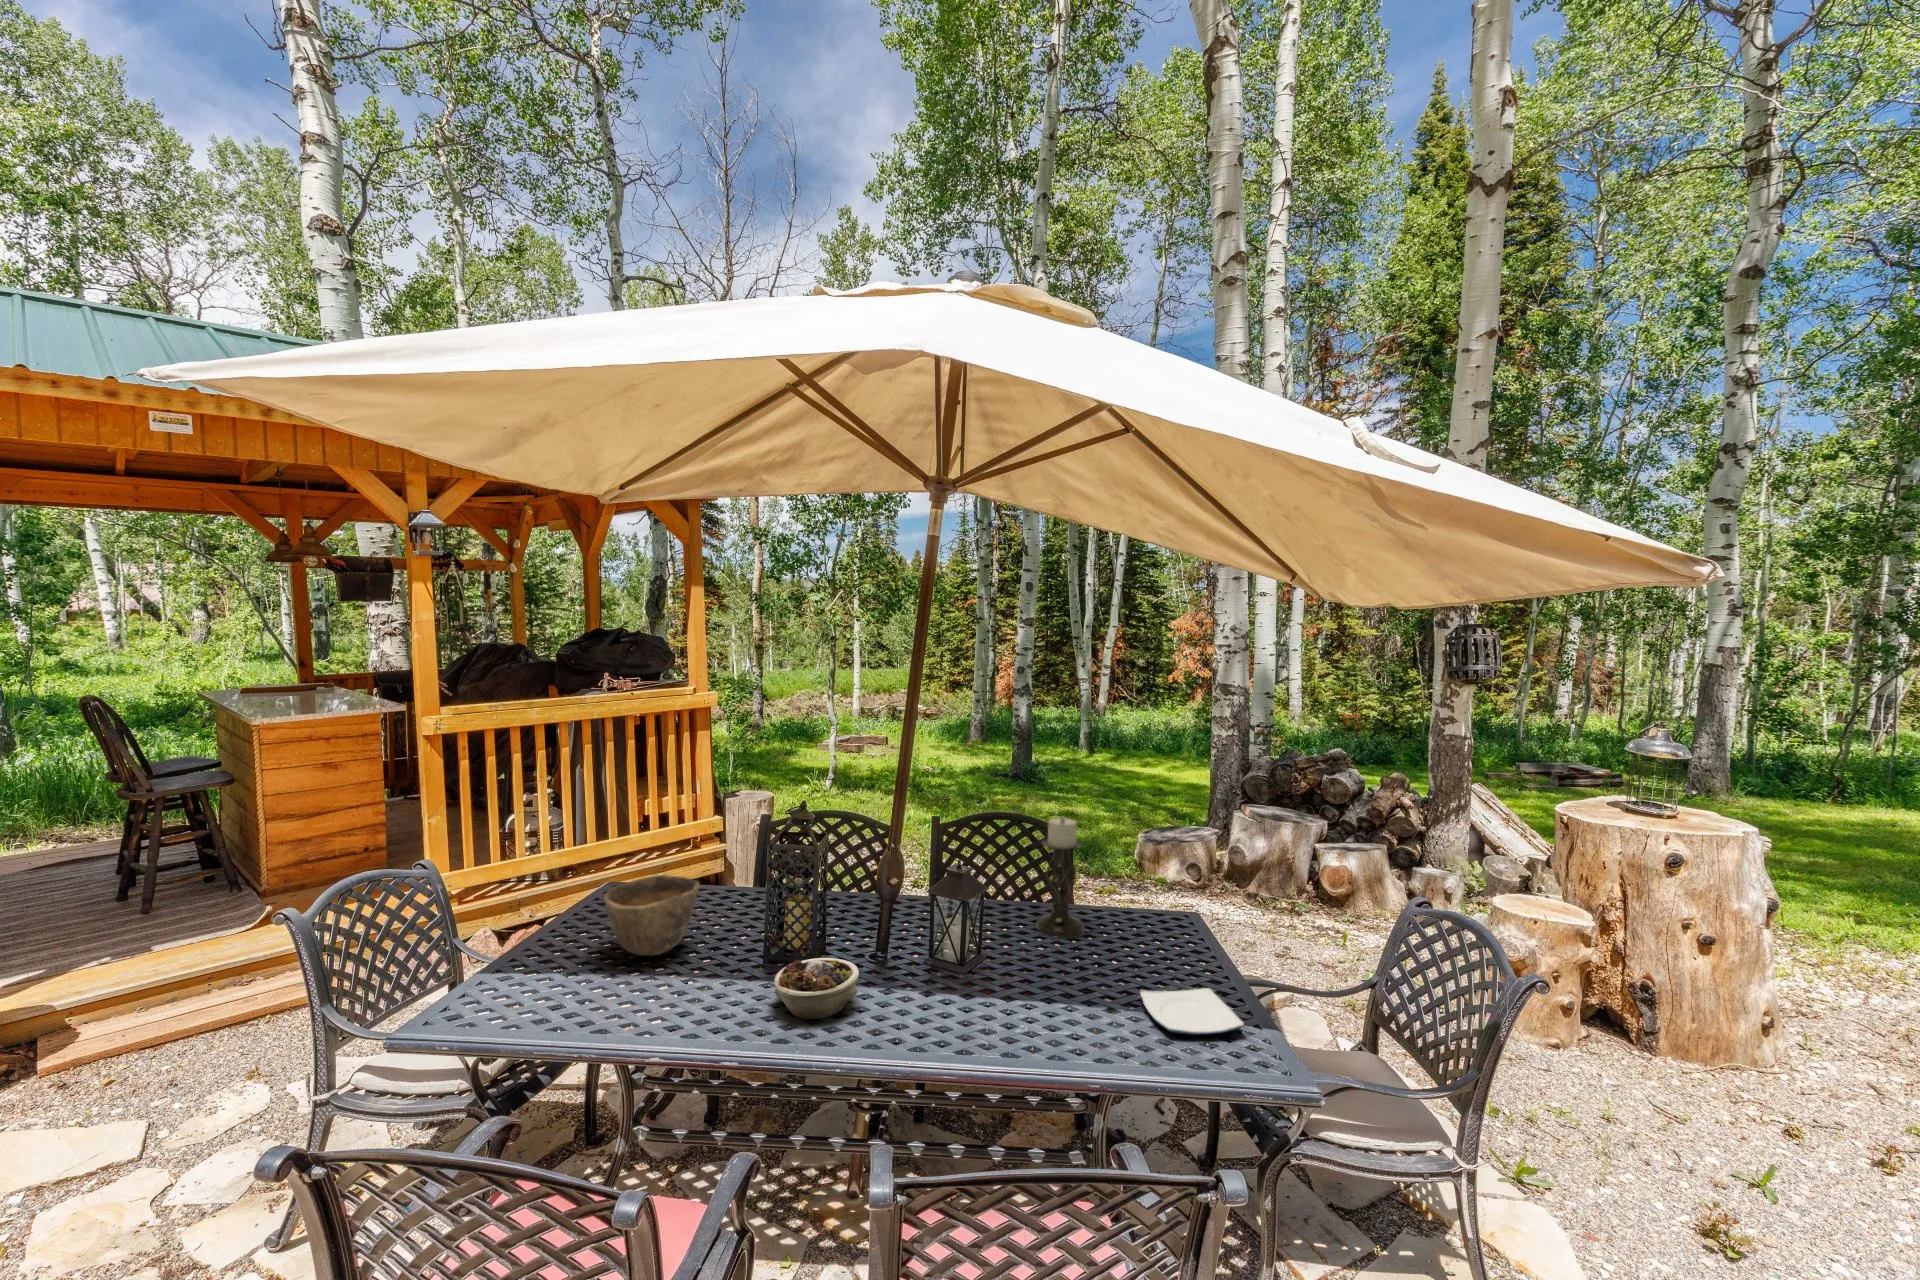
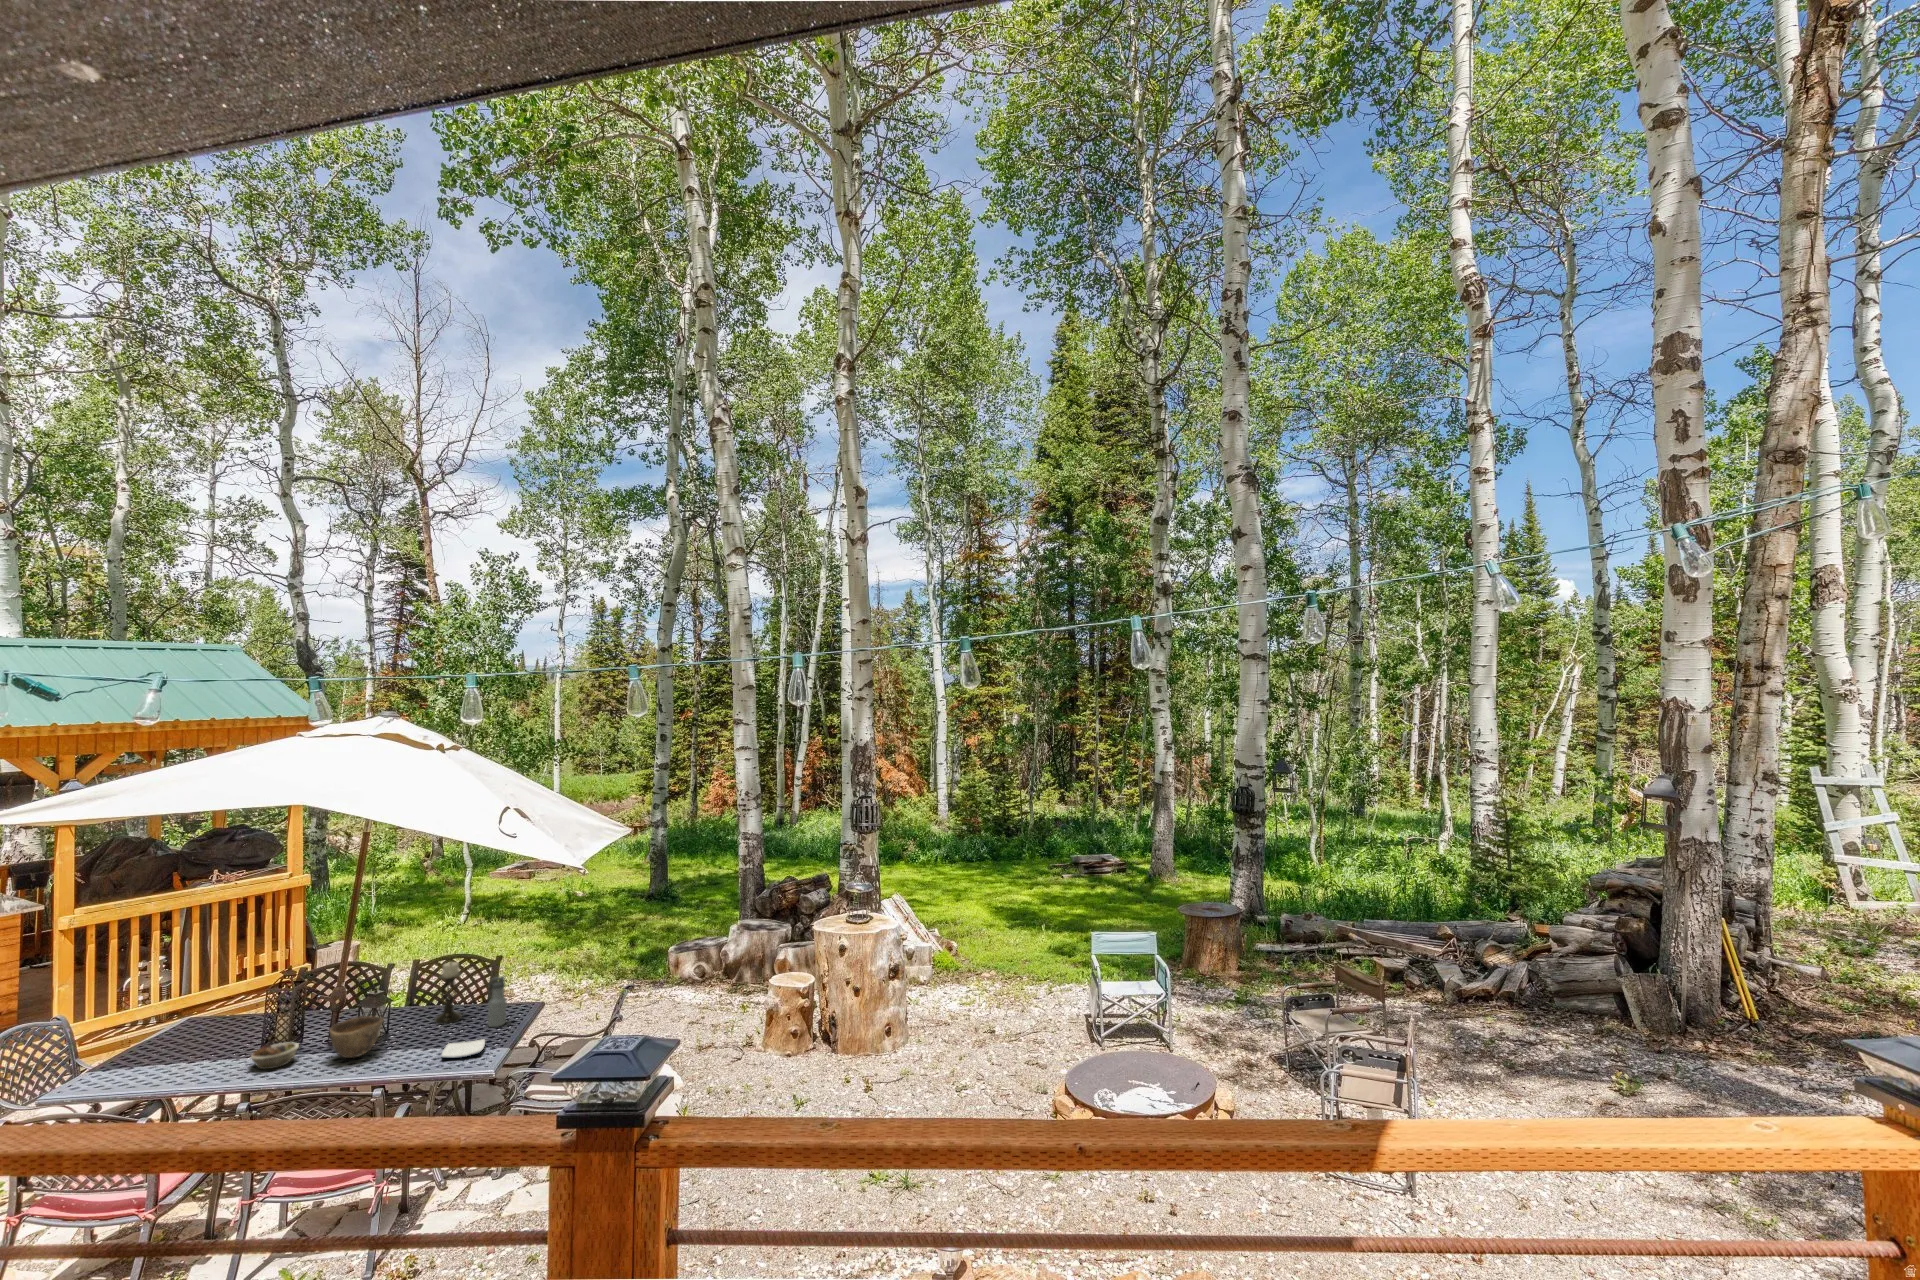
water bottle: none [1152,854,1188,957] -> present [487,976,506,1027]
bowl: present [603,875,699,956] -> present [329,1016,383,1058]

